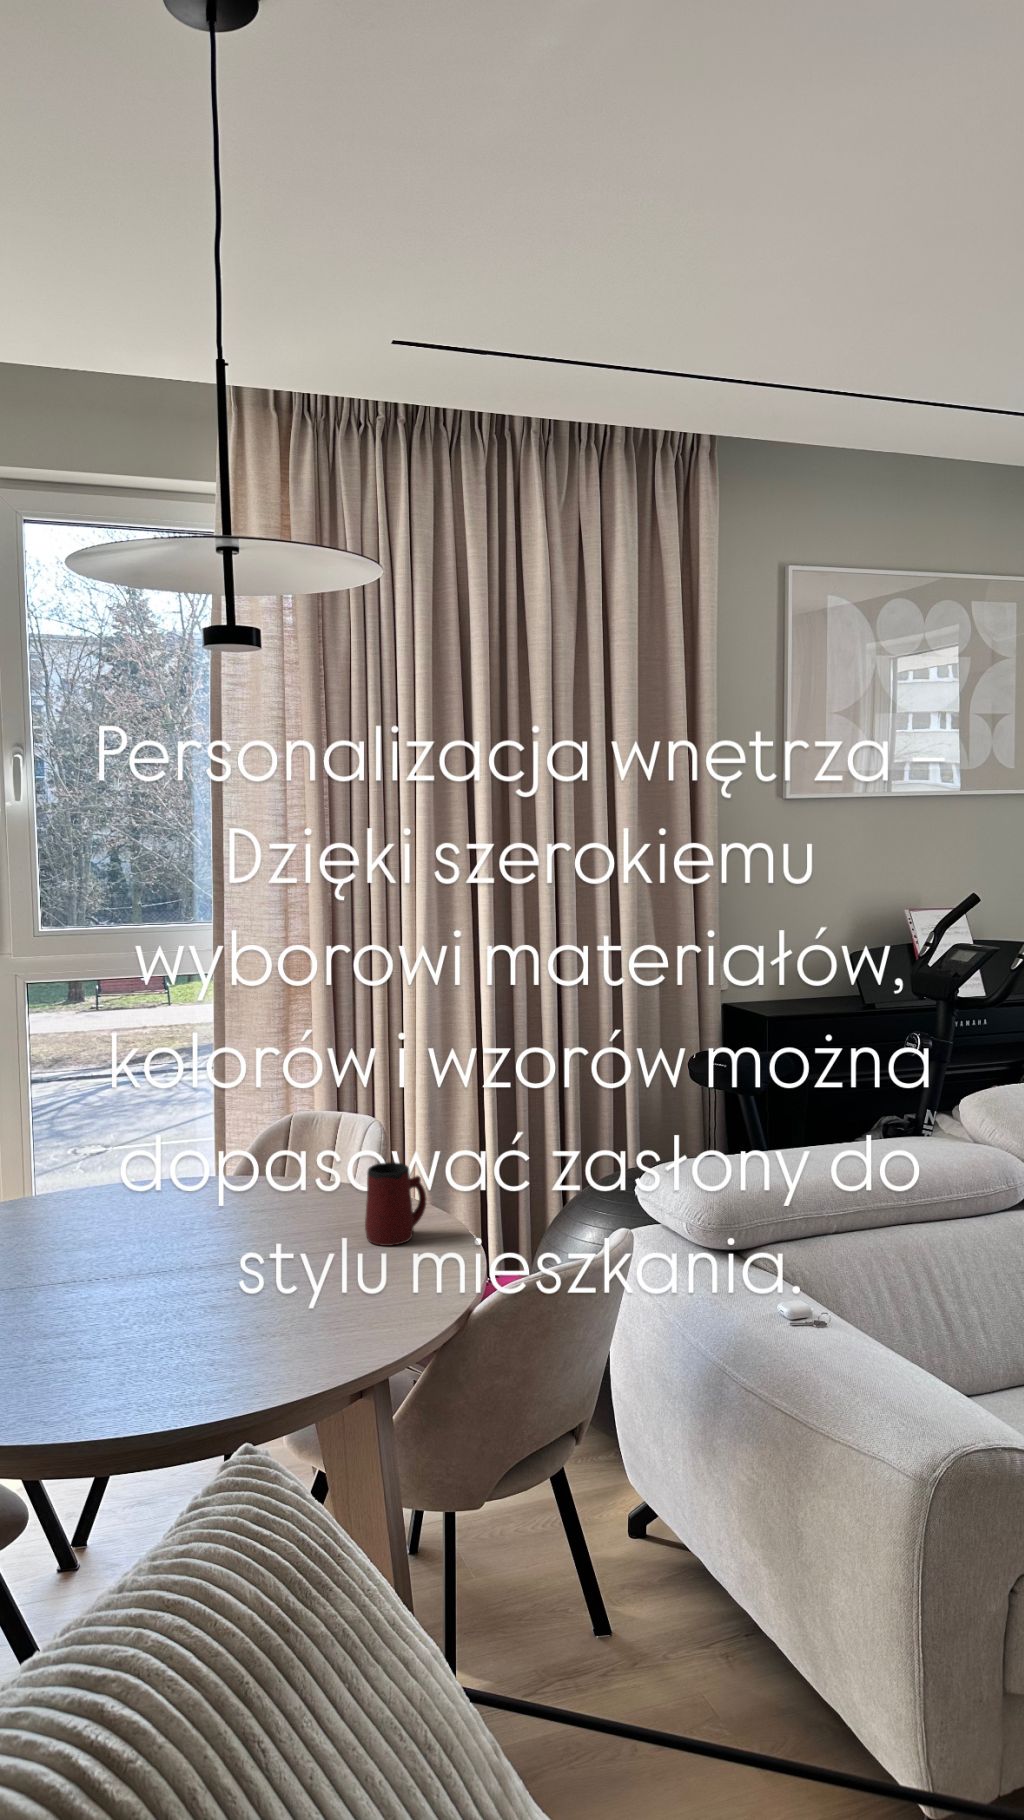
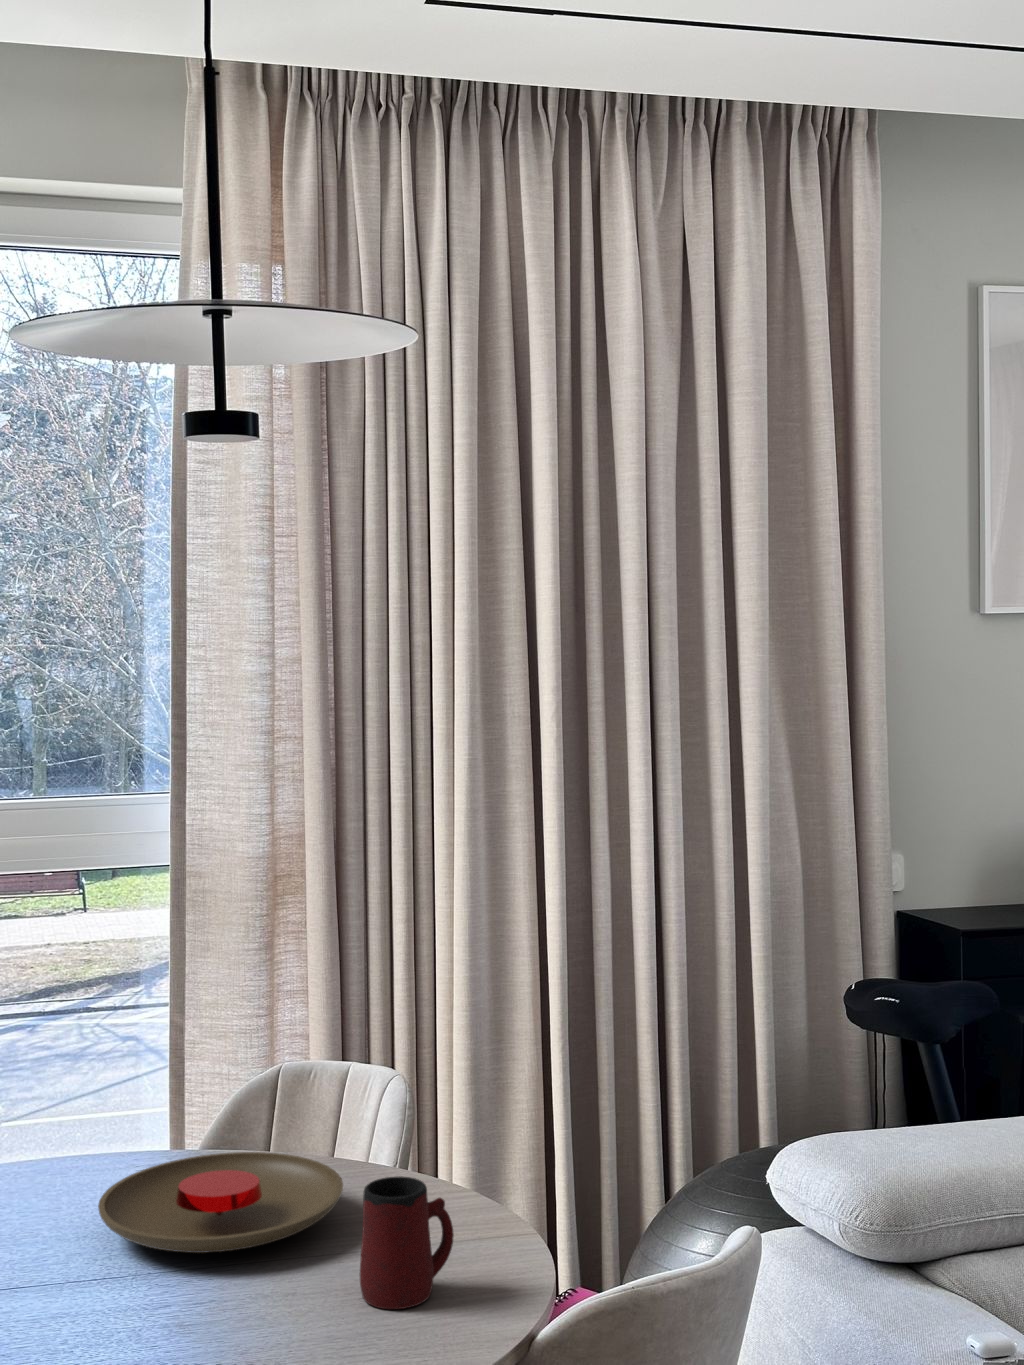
plate: none [185,1158,350,1216] -> present [98,1152,343,1253]

